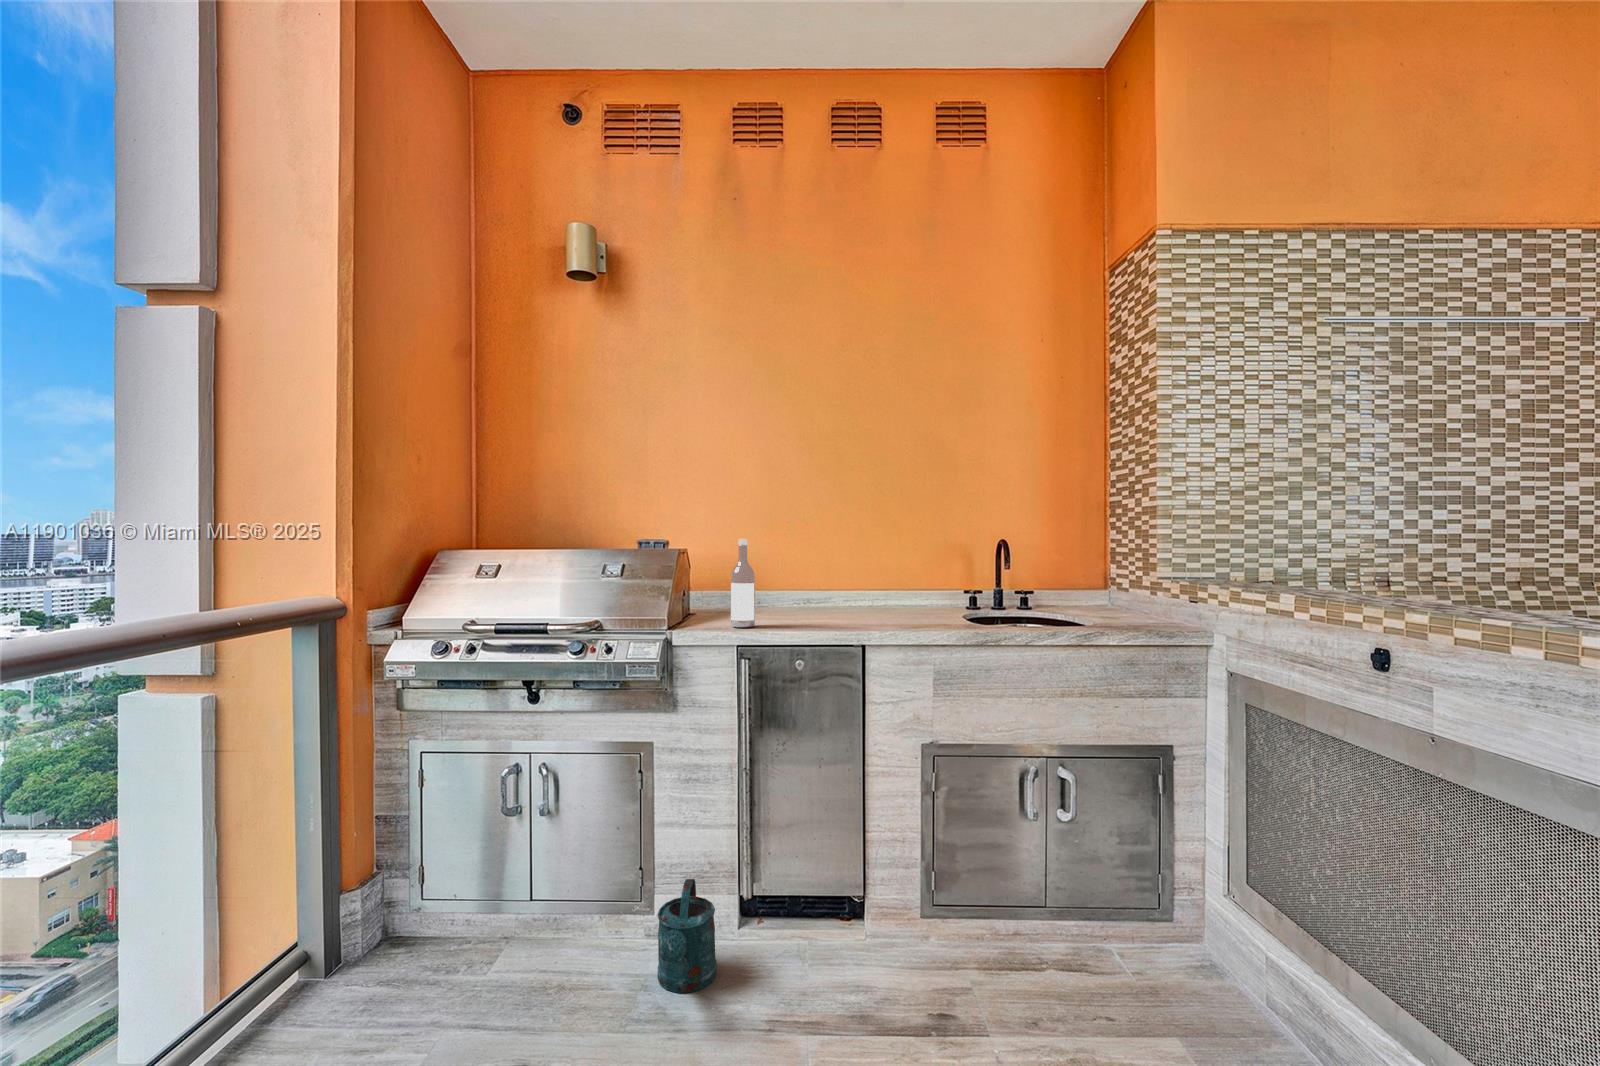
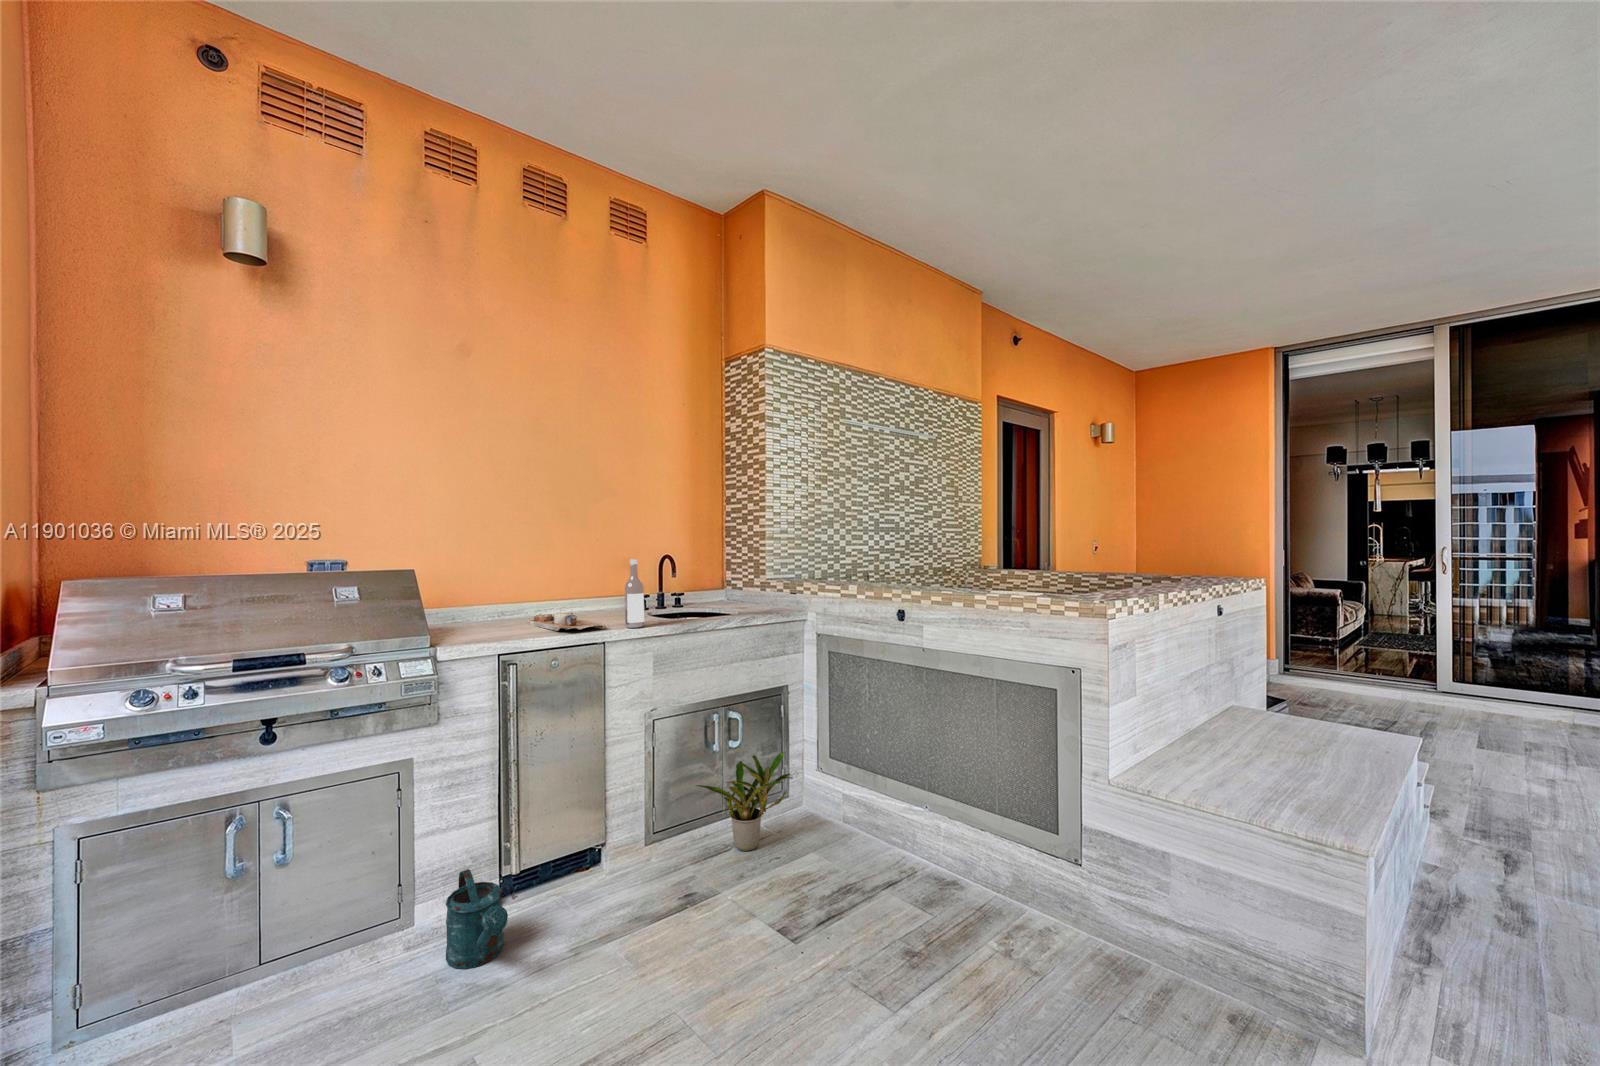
wine bottle: present [731,539,755,628] -> present [625,559,644,628]
cutting board: none [813,604,878,626] -> present [528,613,606,631]
potted plant: none [988,844,1156,989] -> present [696,752,793,851]

